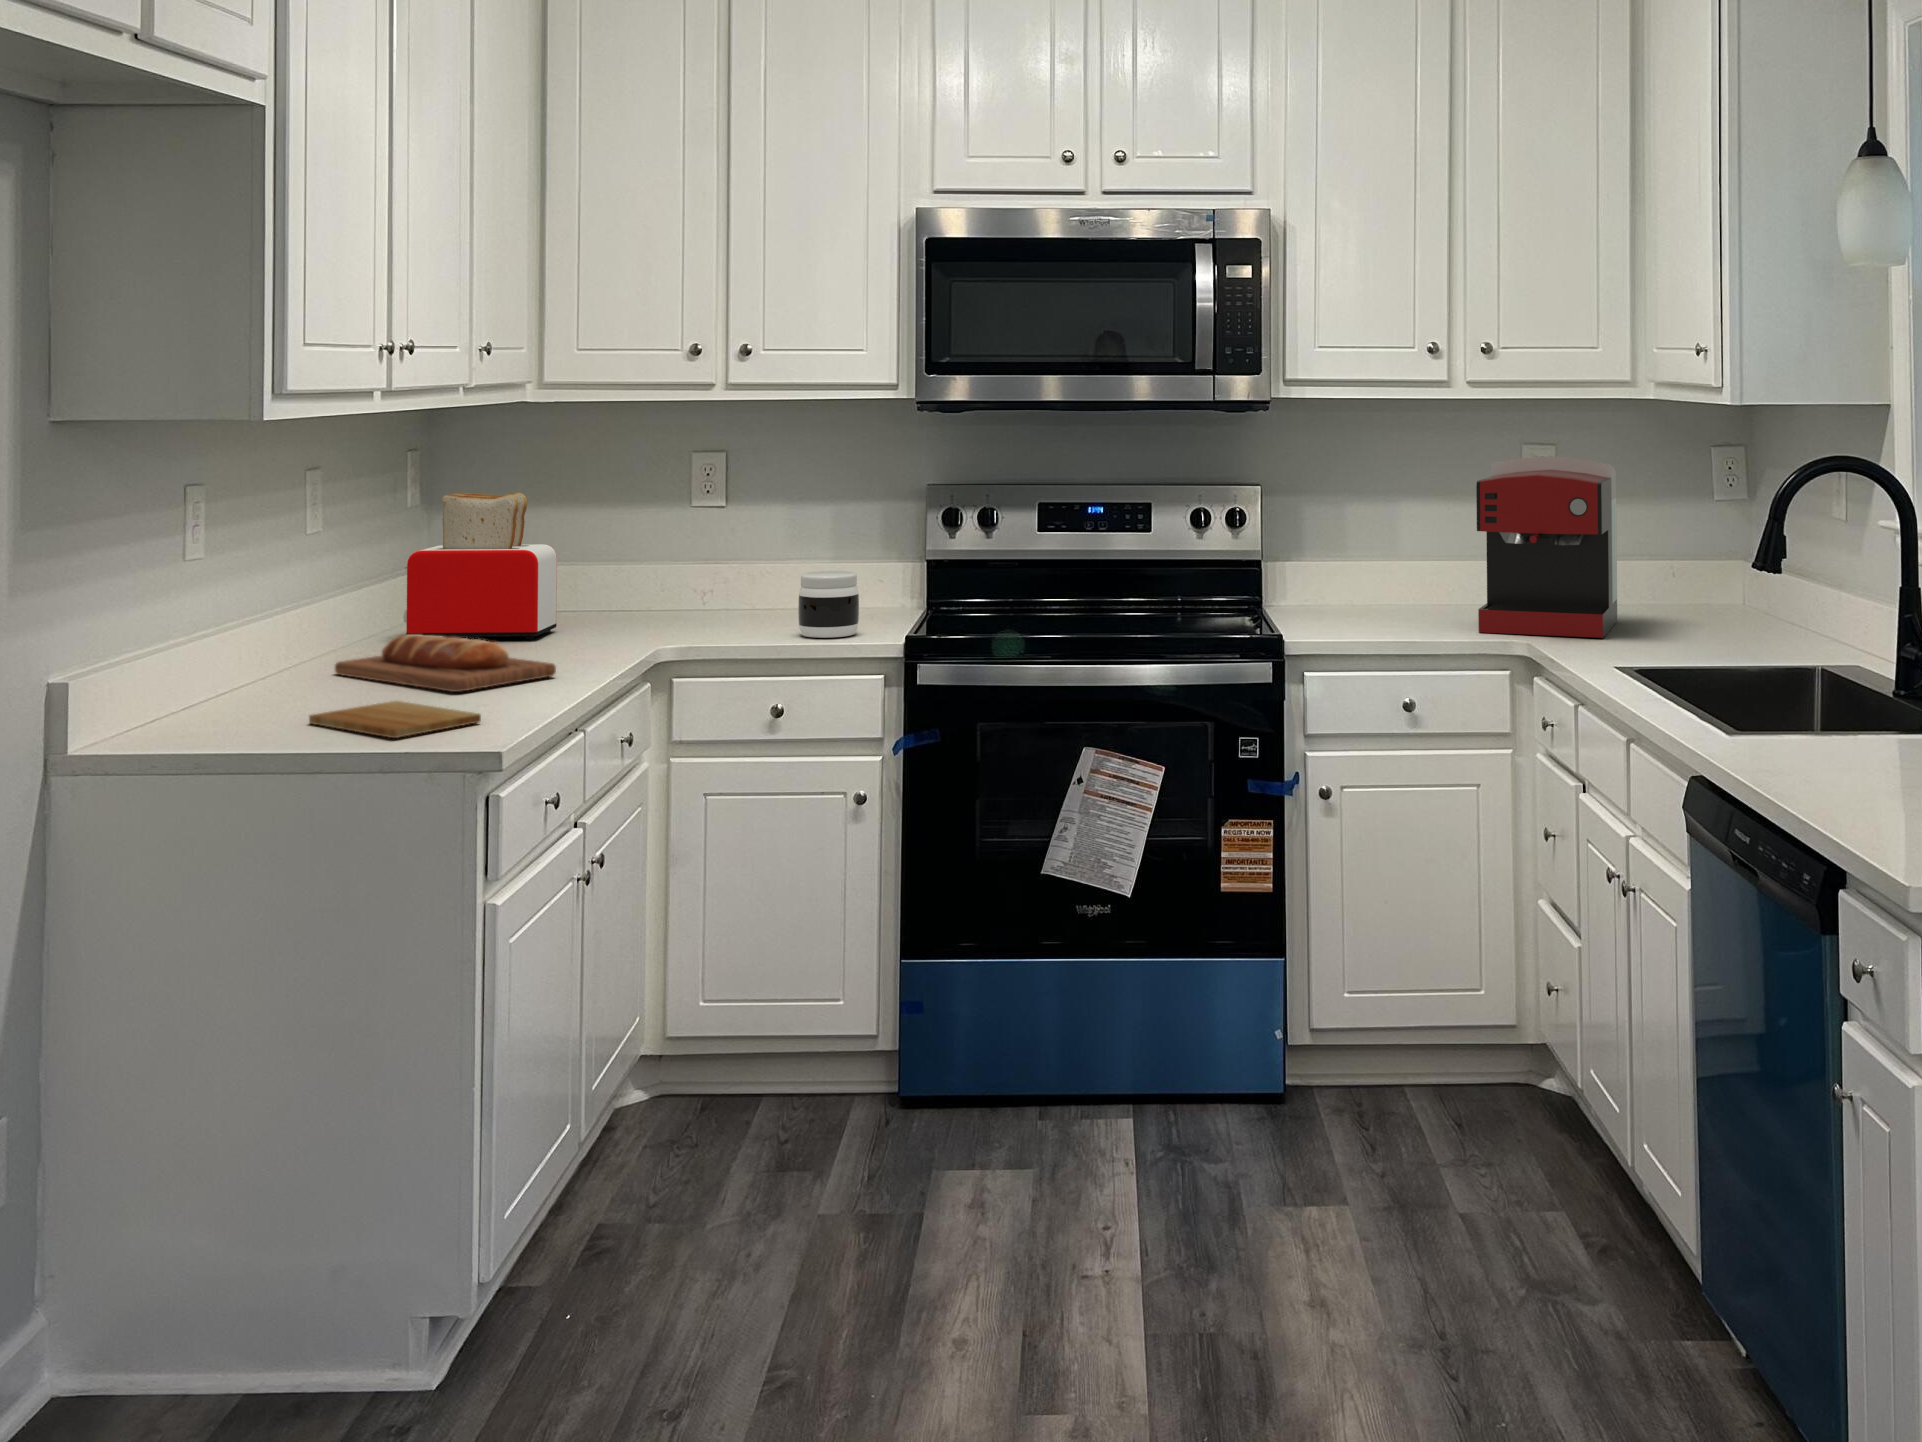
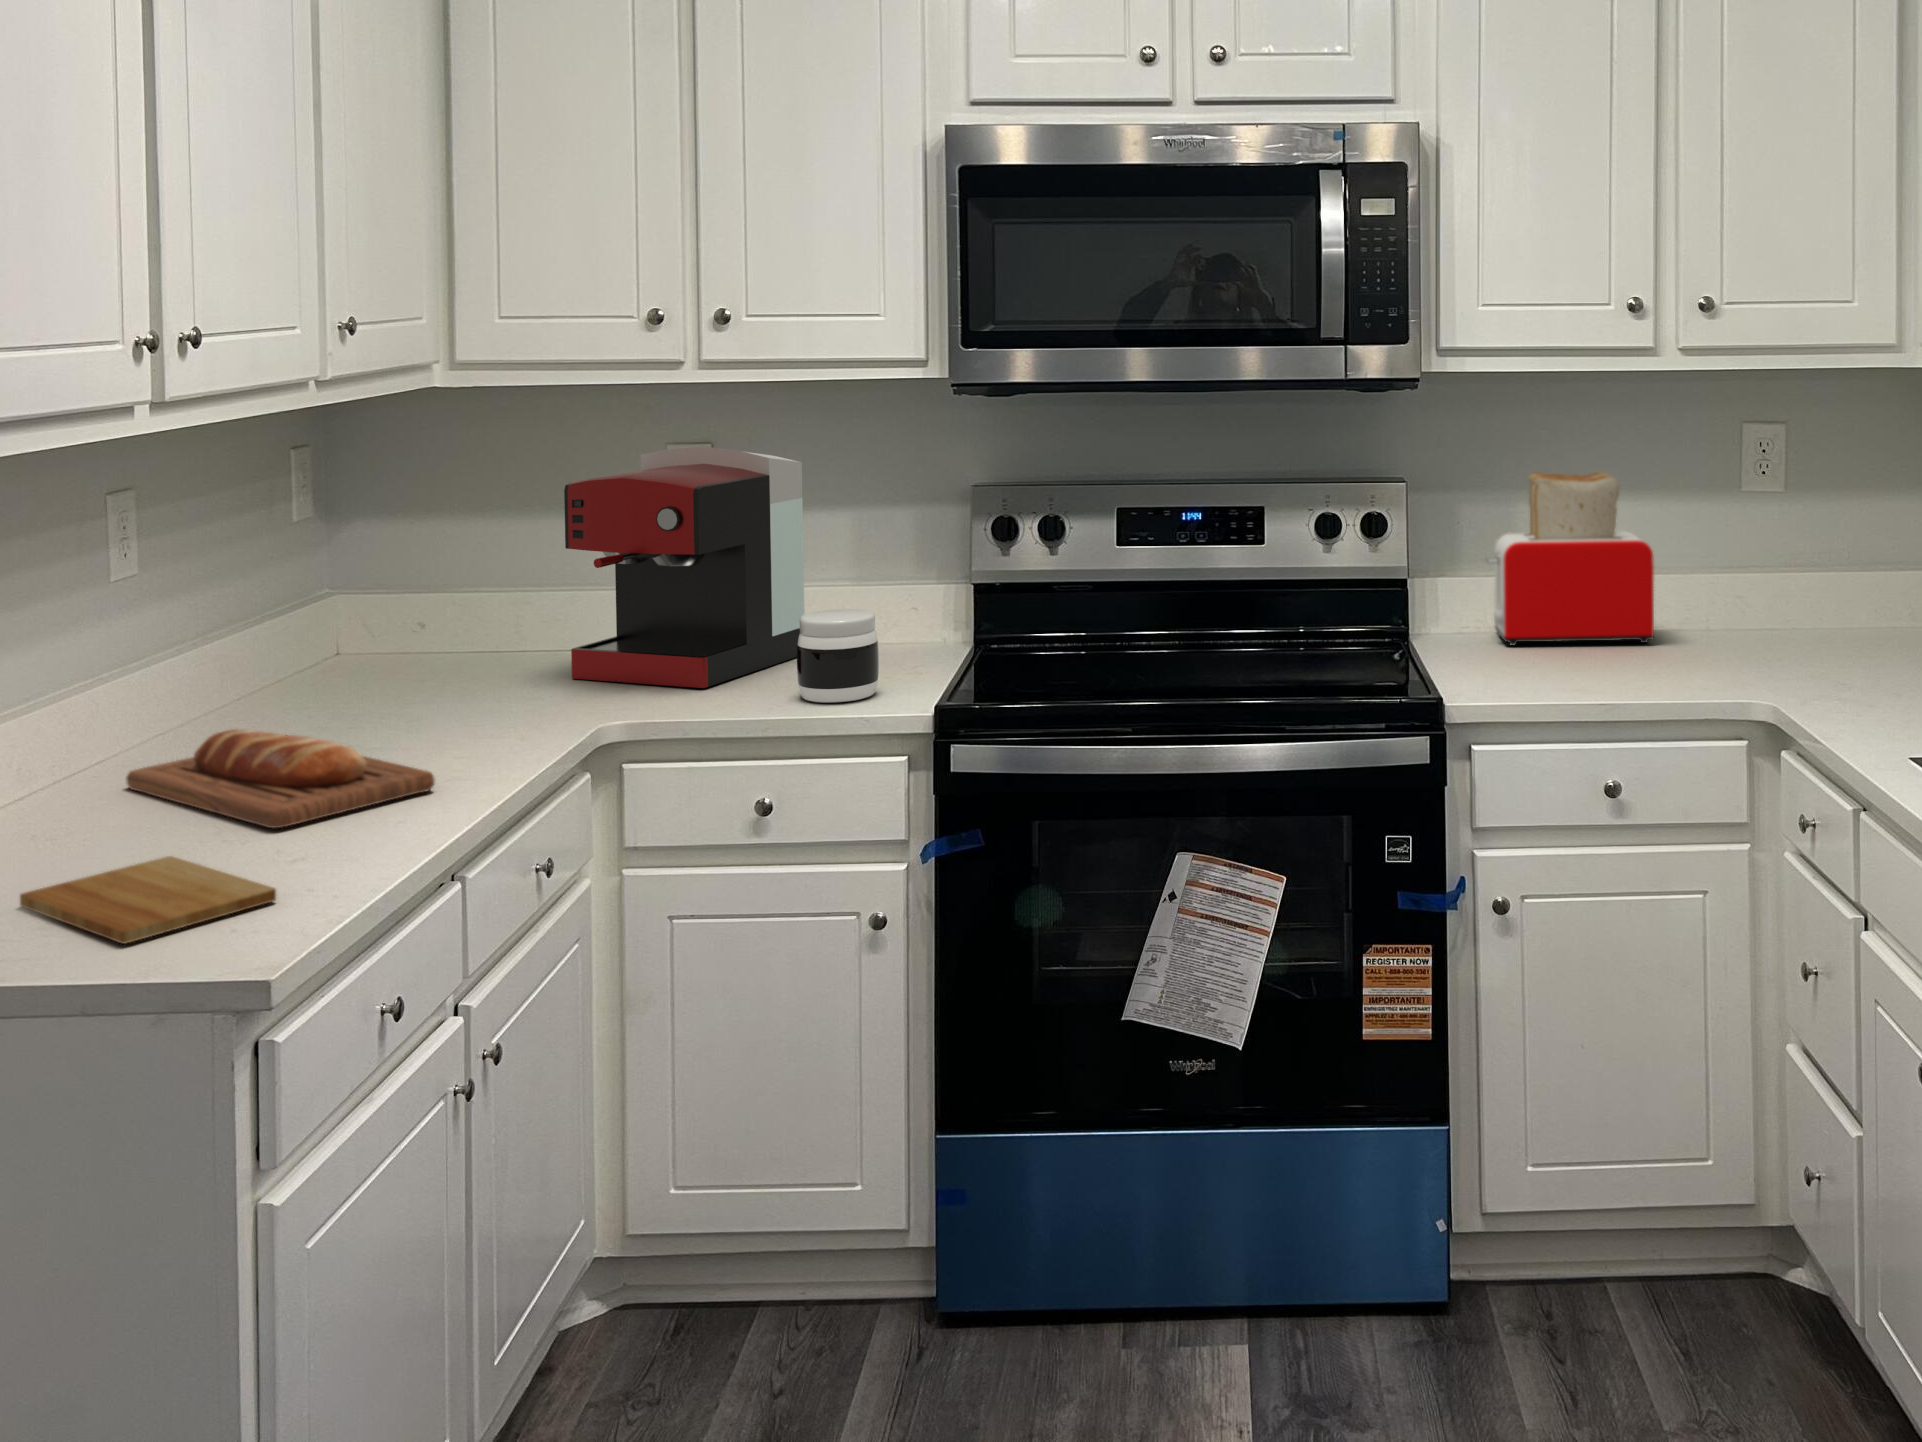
coffee maker: present [1476,456,1617,638] -> present [564,446,804,688]
toaster: present [404,492,557,639] -> present [1486,472,1654,645]

